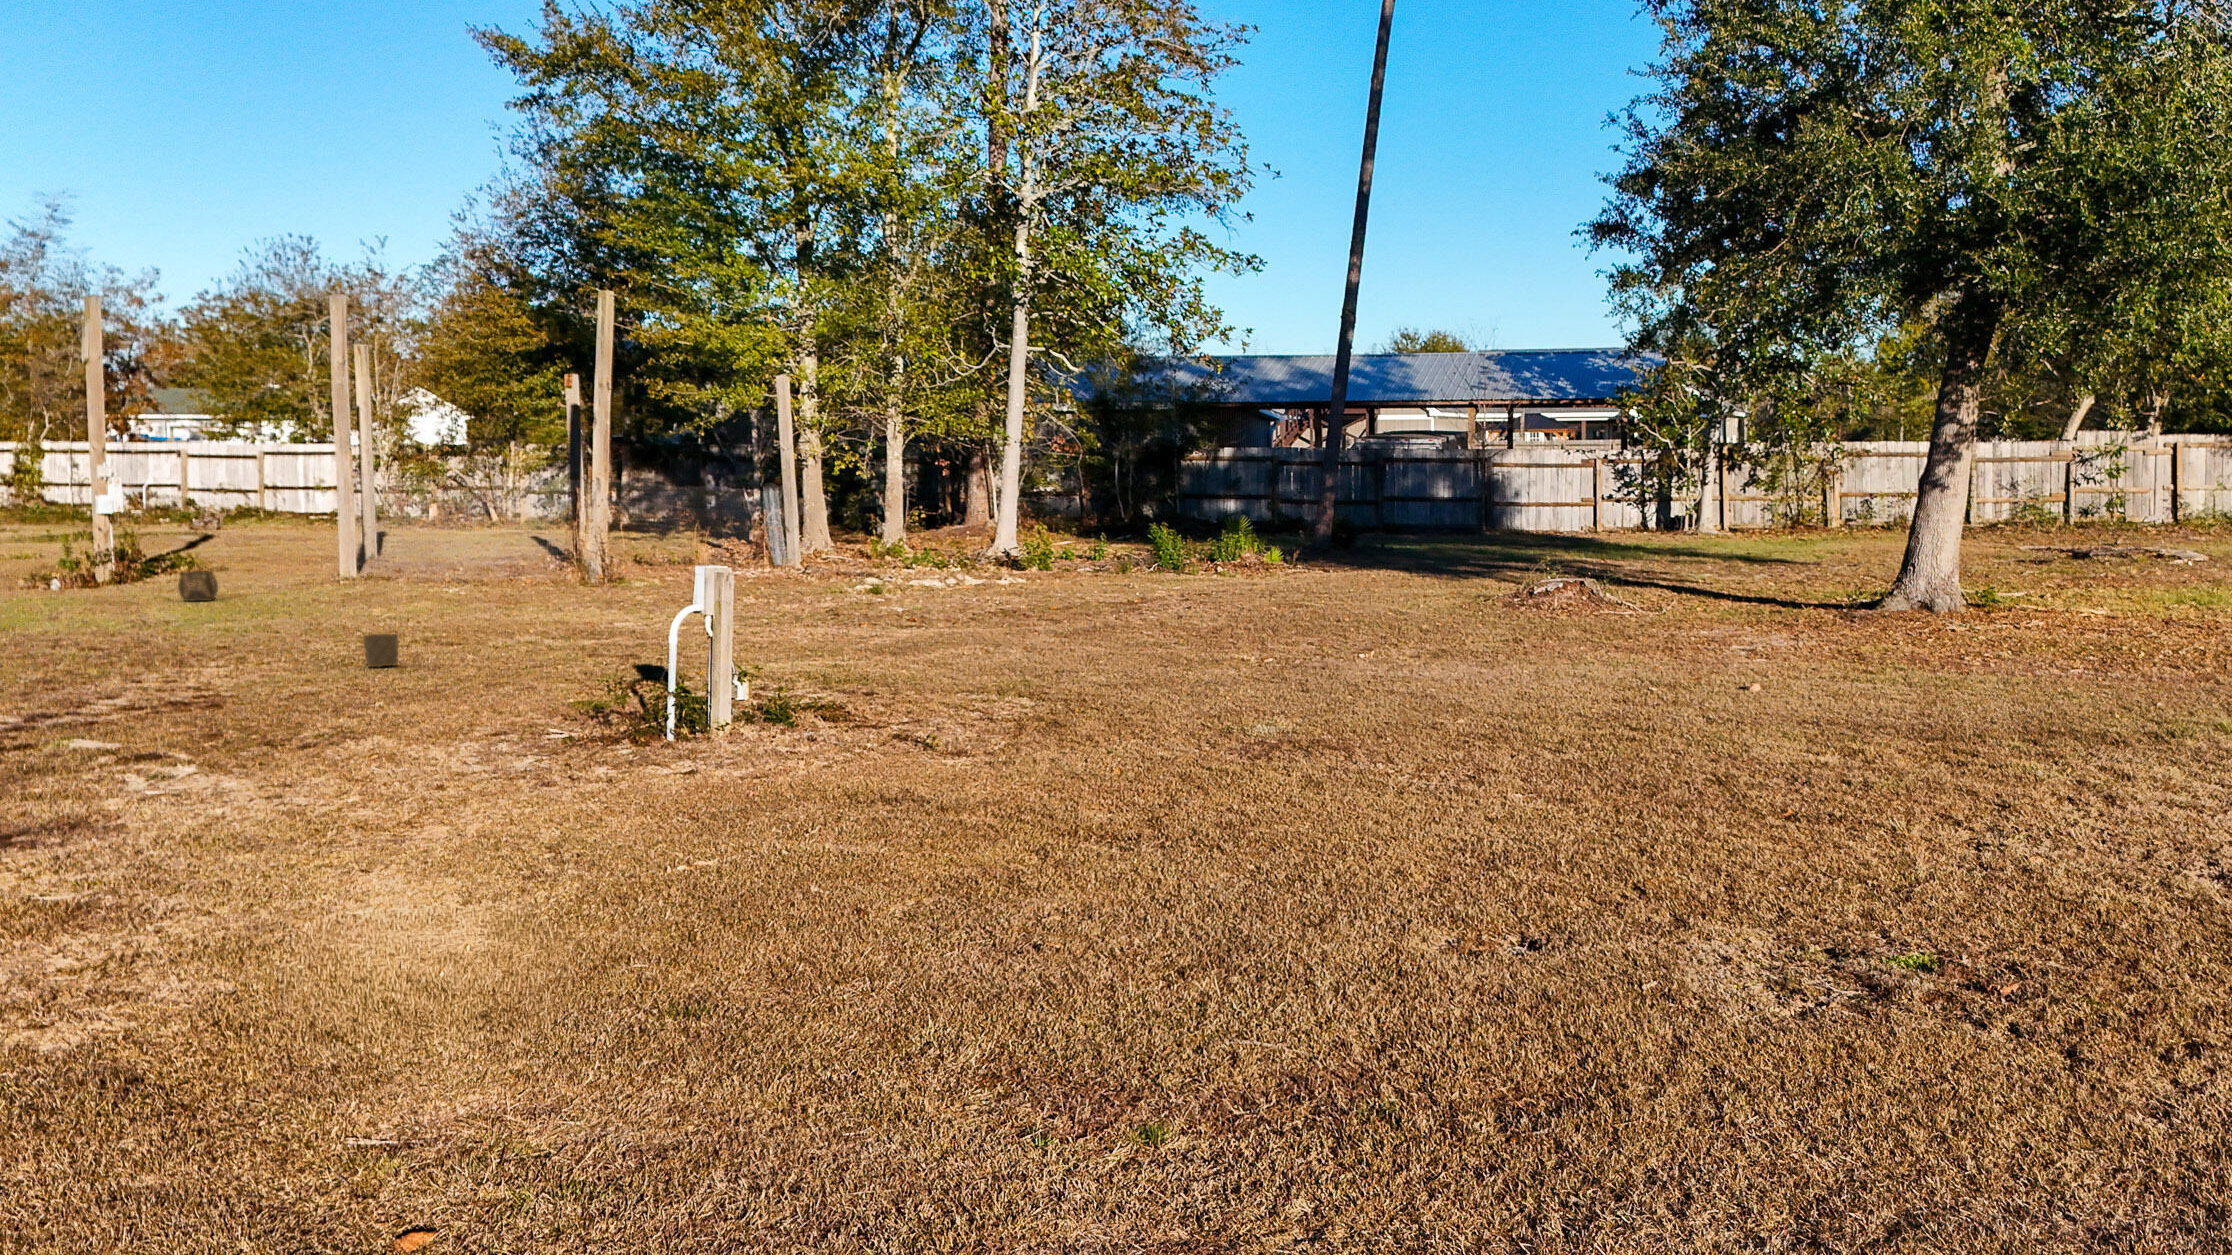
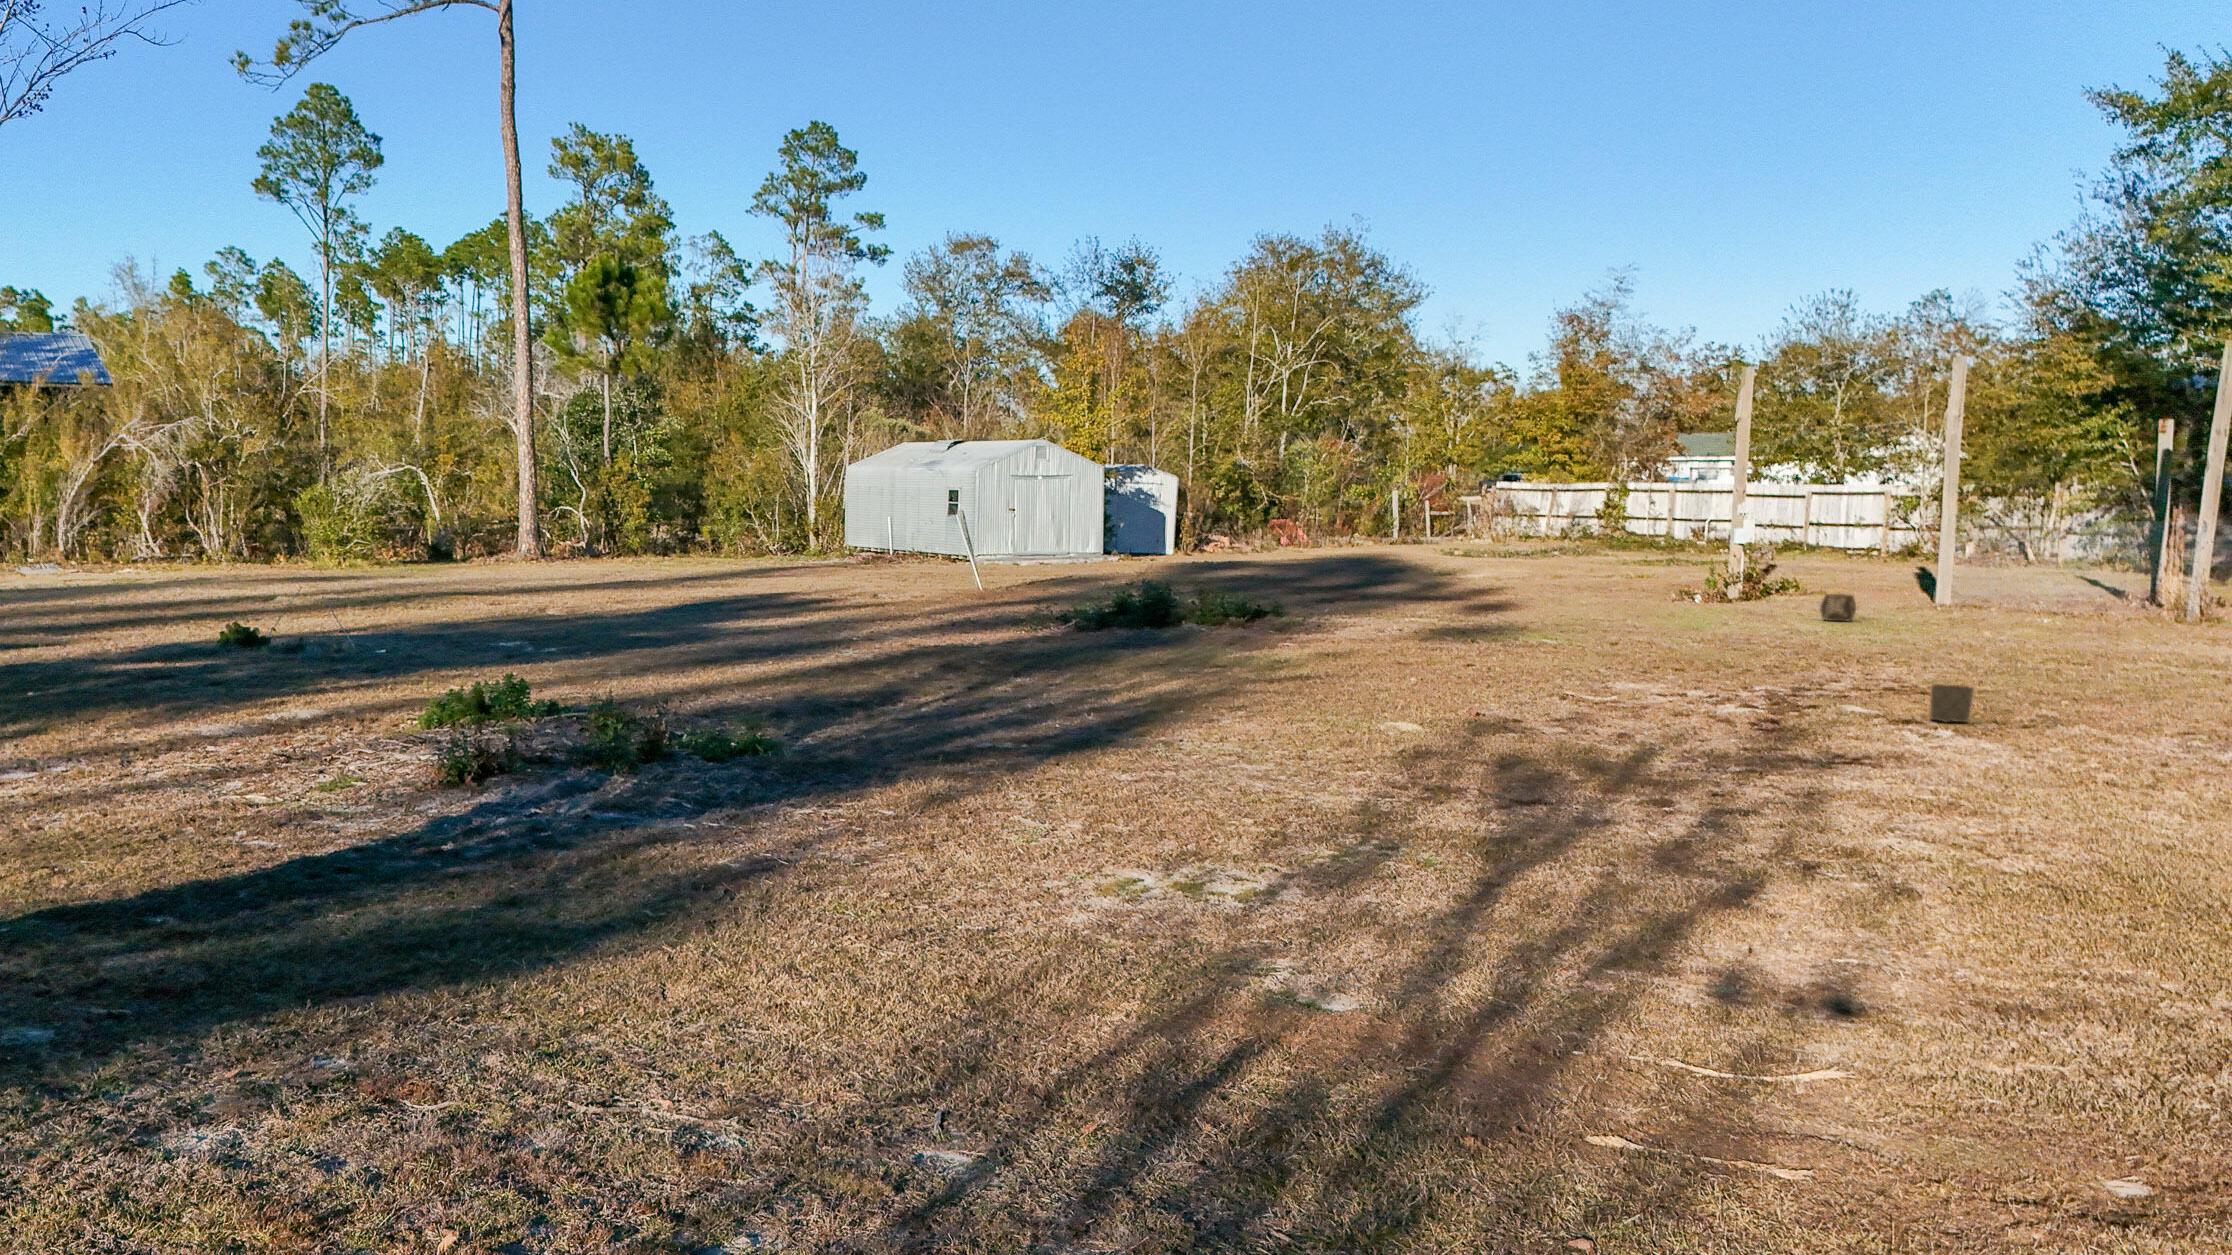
planter: present [363,634,398,667] -> present [1931,684,1974,722]

